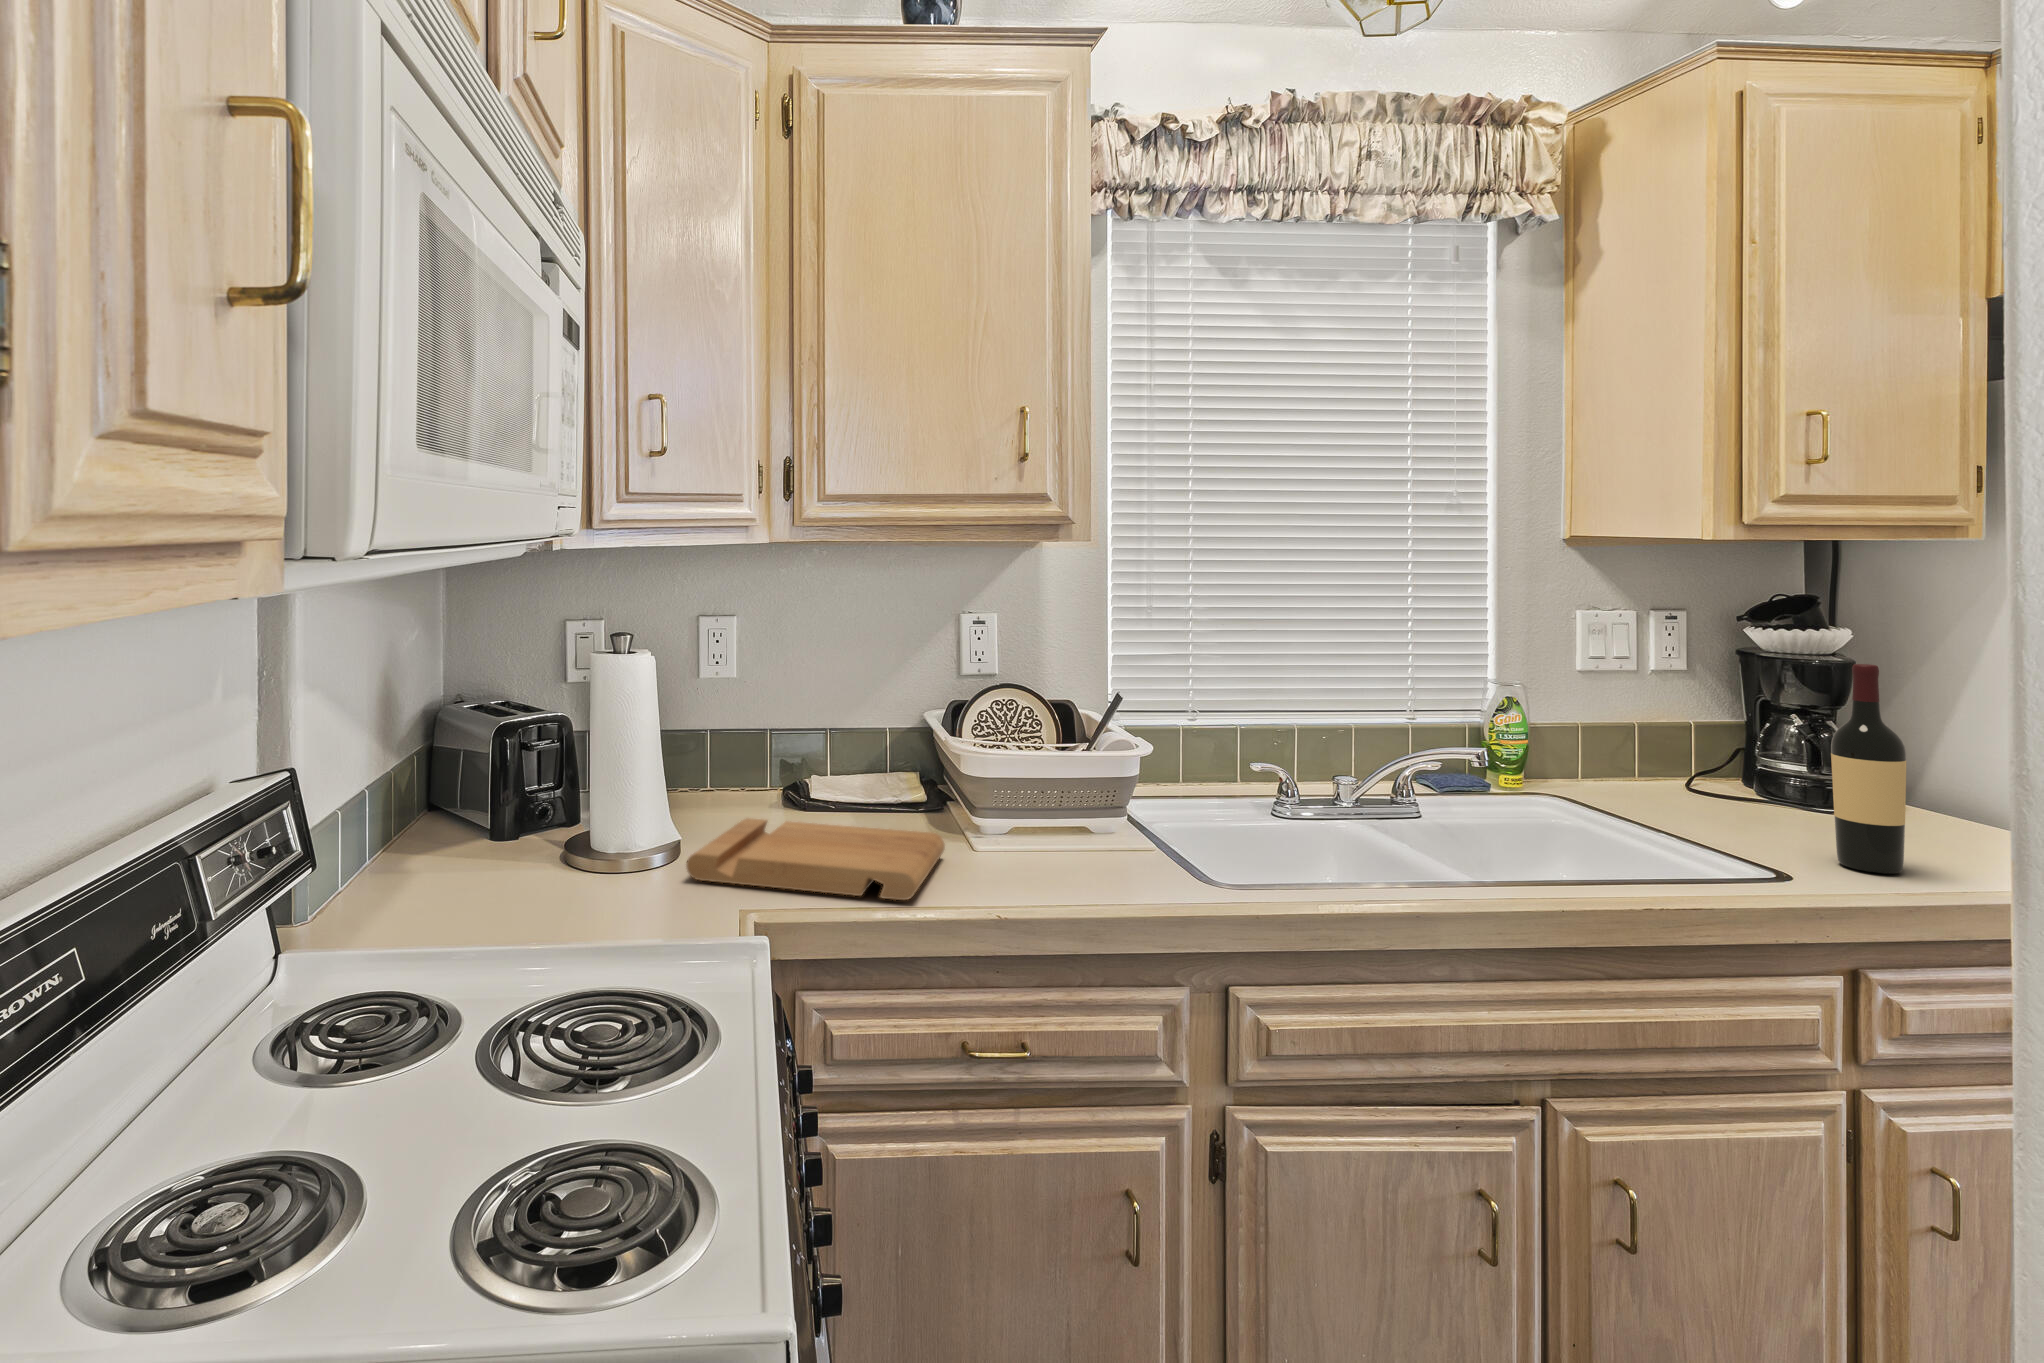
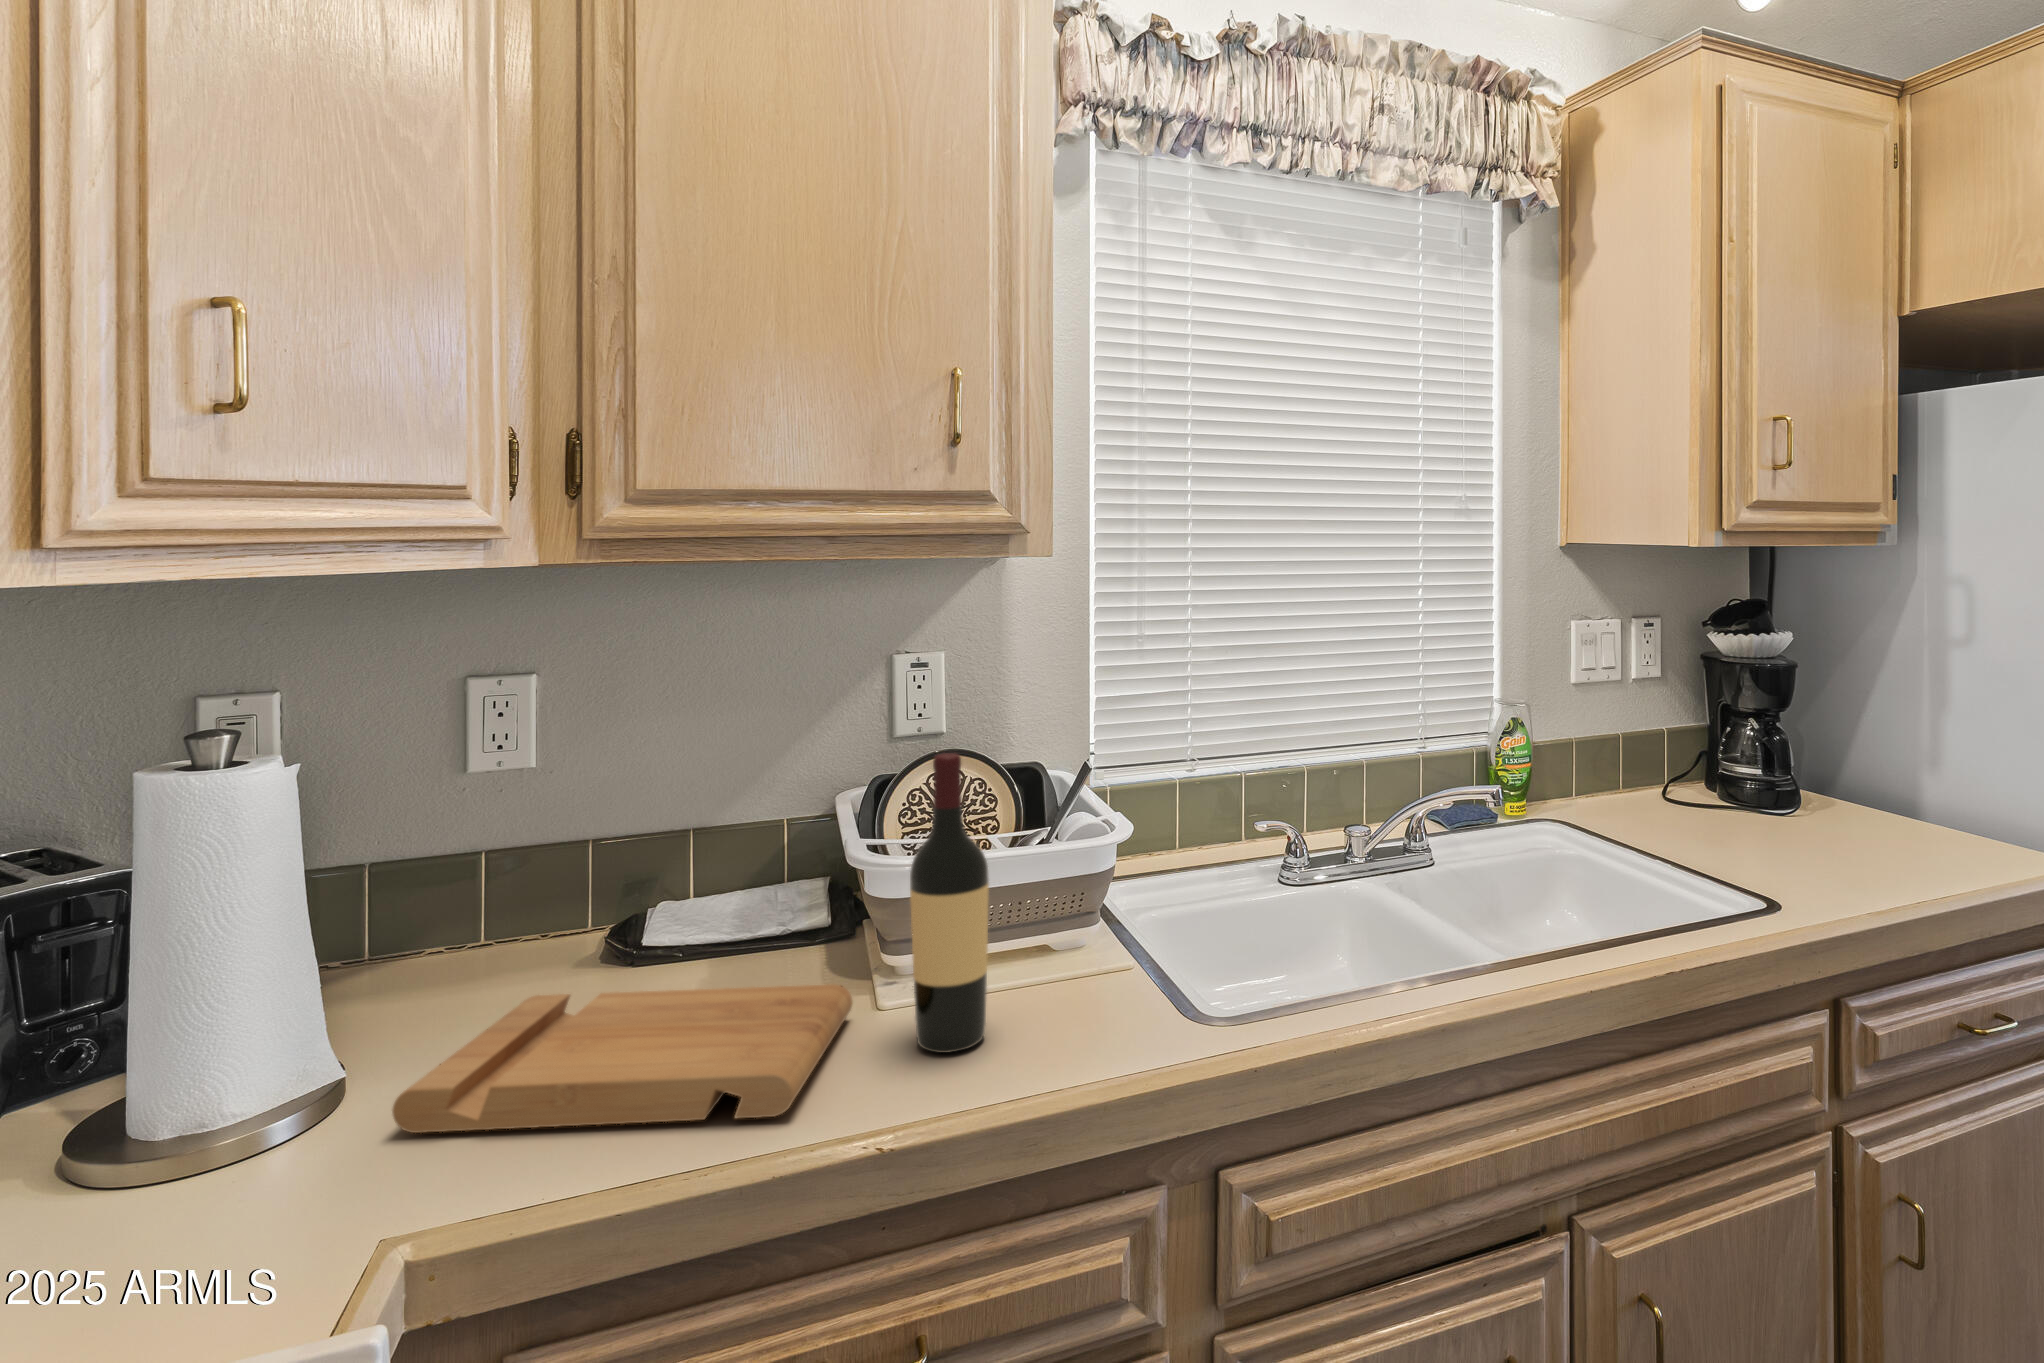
wine bottle: present [1831,664,1906,874] -> present [910,753,989,1053]

